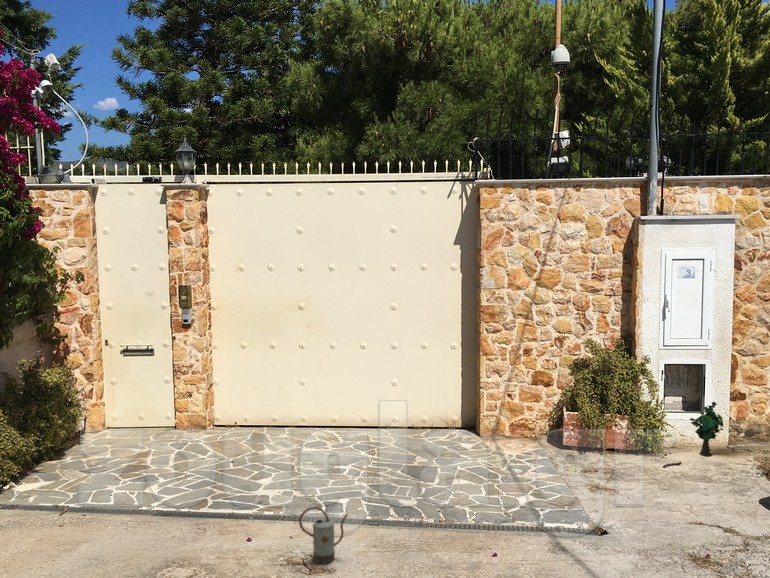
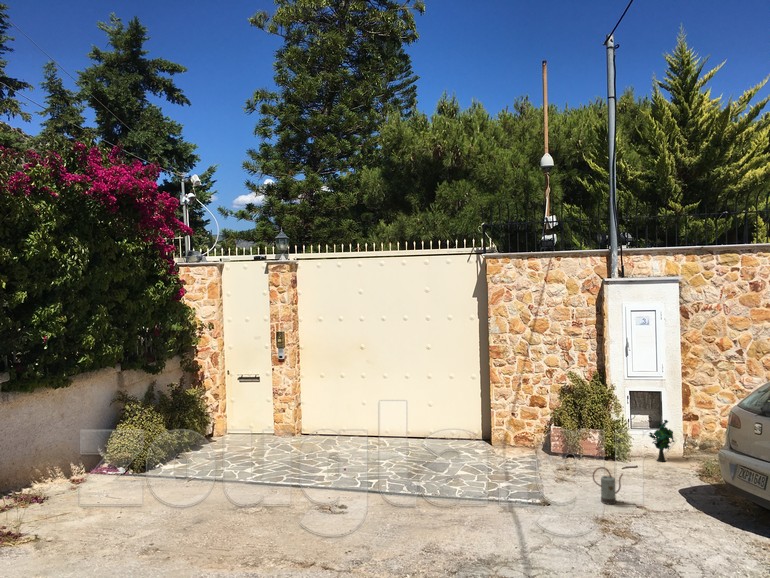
watering can: present [299,507,348,564] -> present [593,467,623,504]

